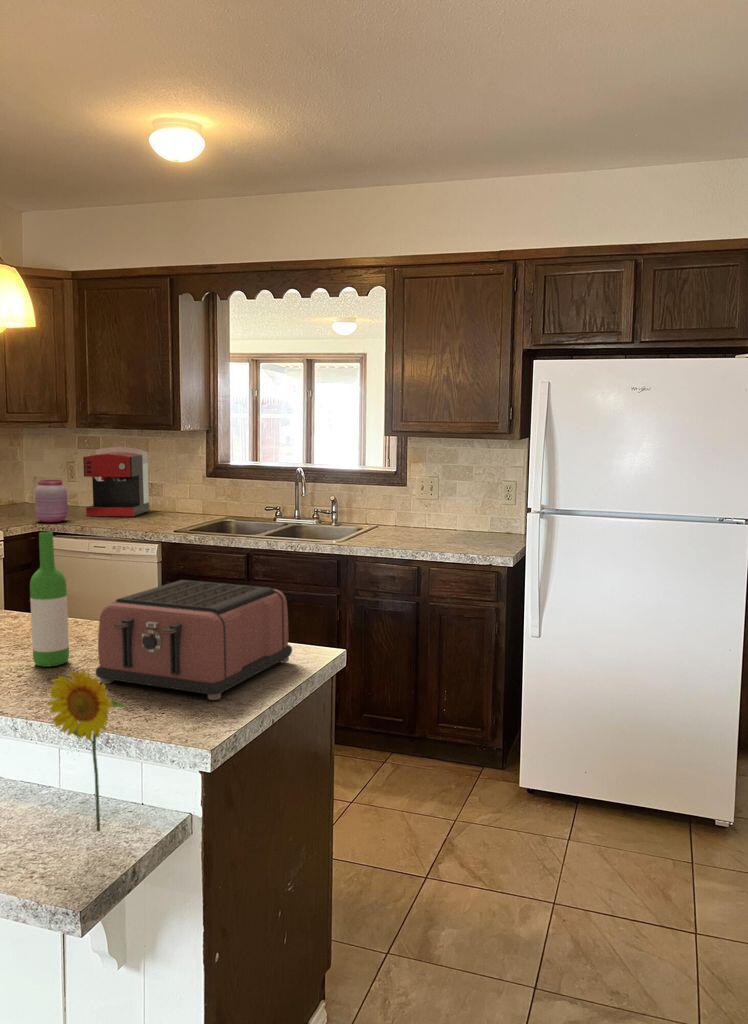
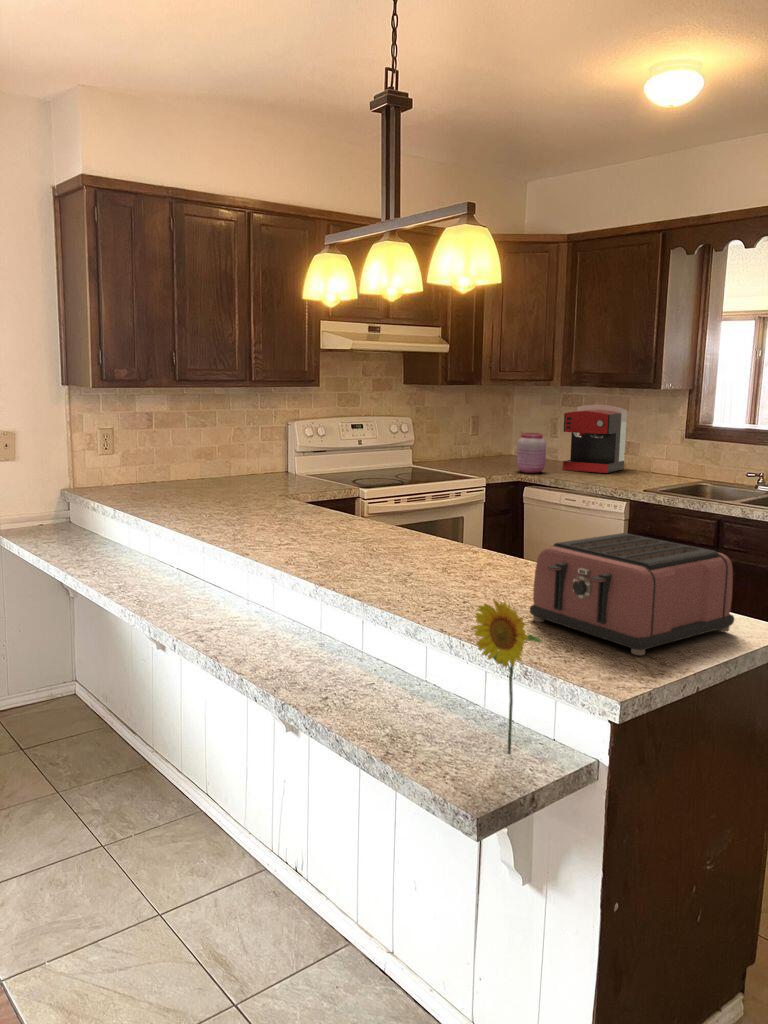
wine bottle: present [30,532,69,667] -> none [480,474,514,598]

